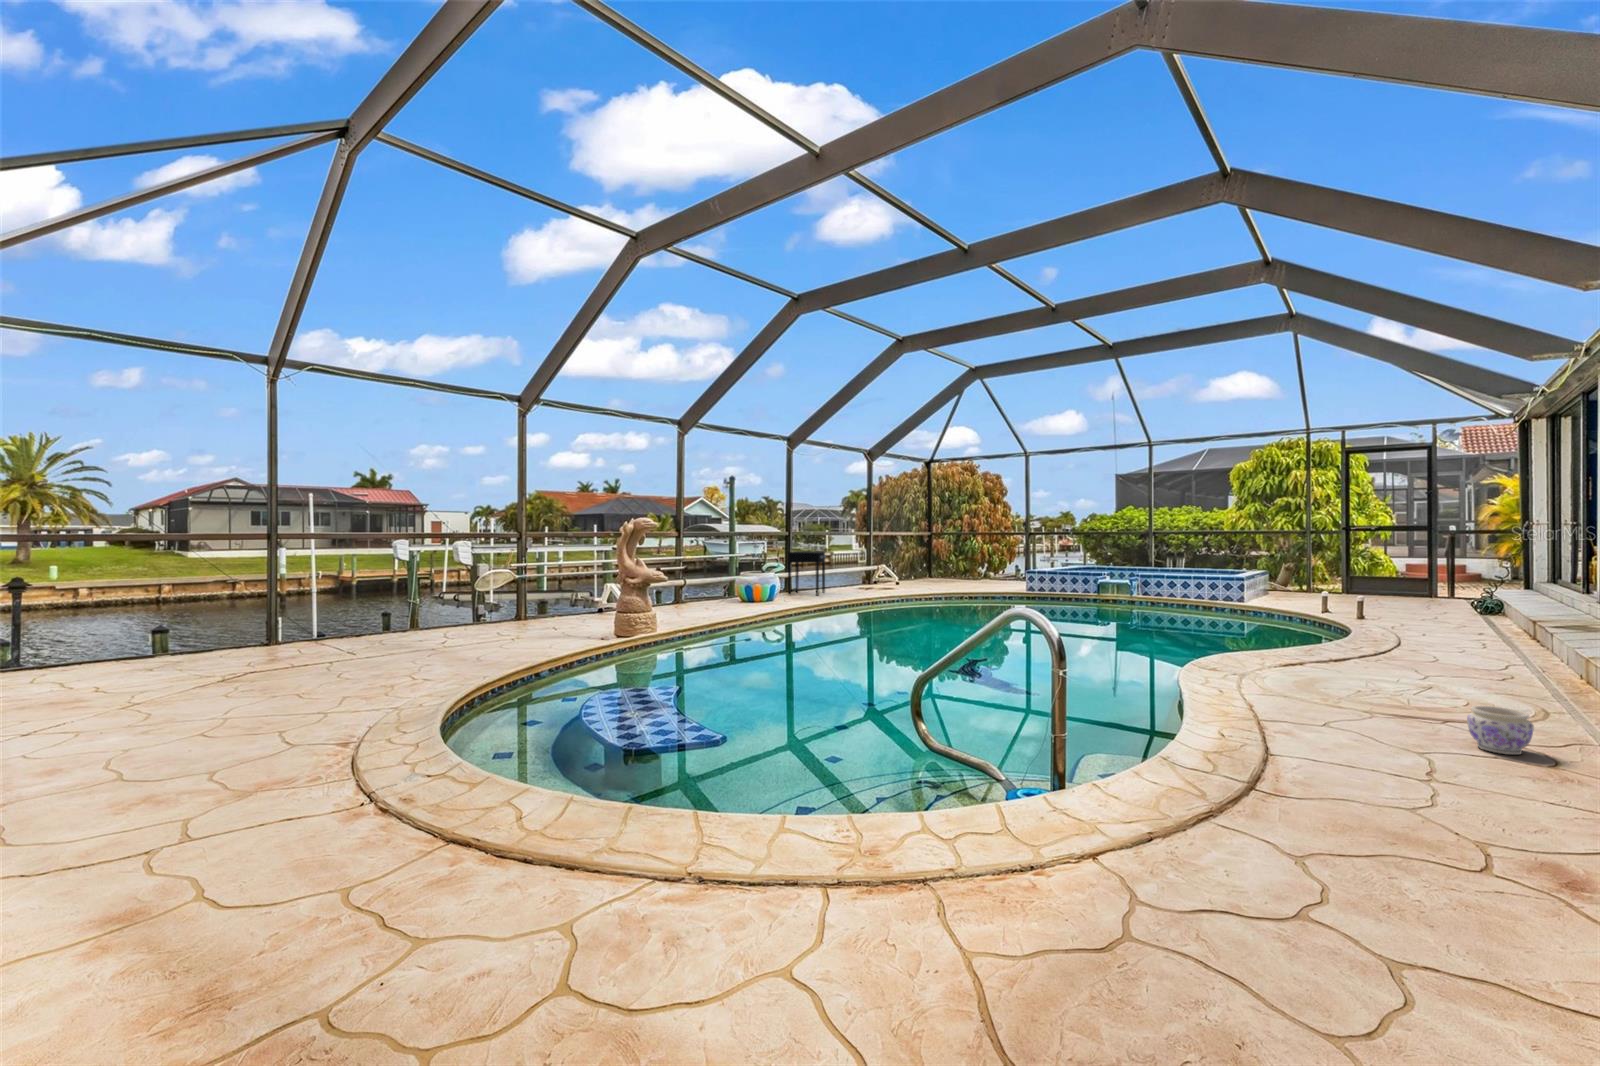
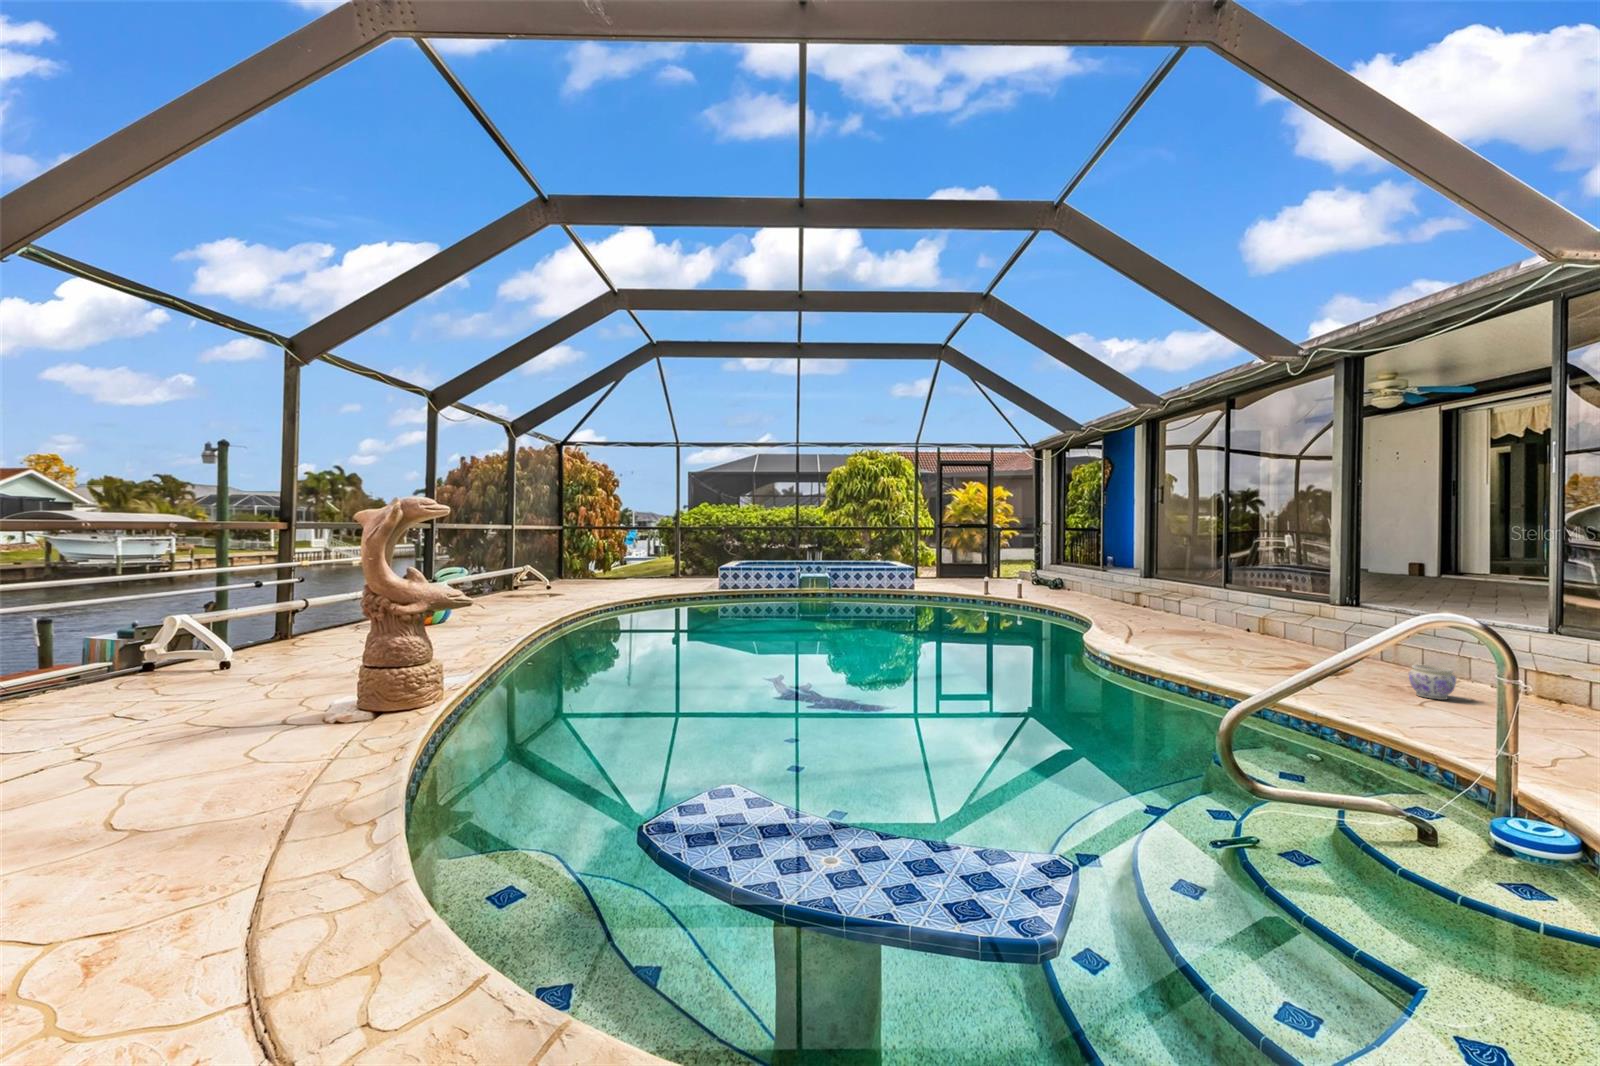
side table: present [788,551,826,596] -> none [470,550,521,611]

